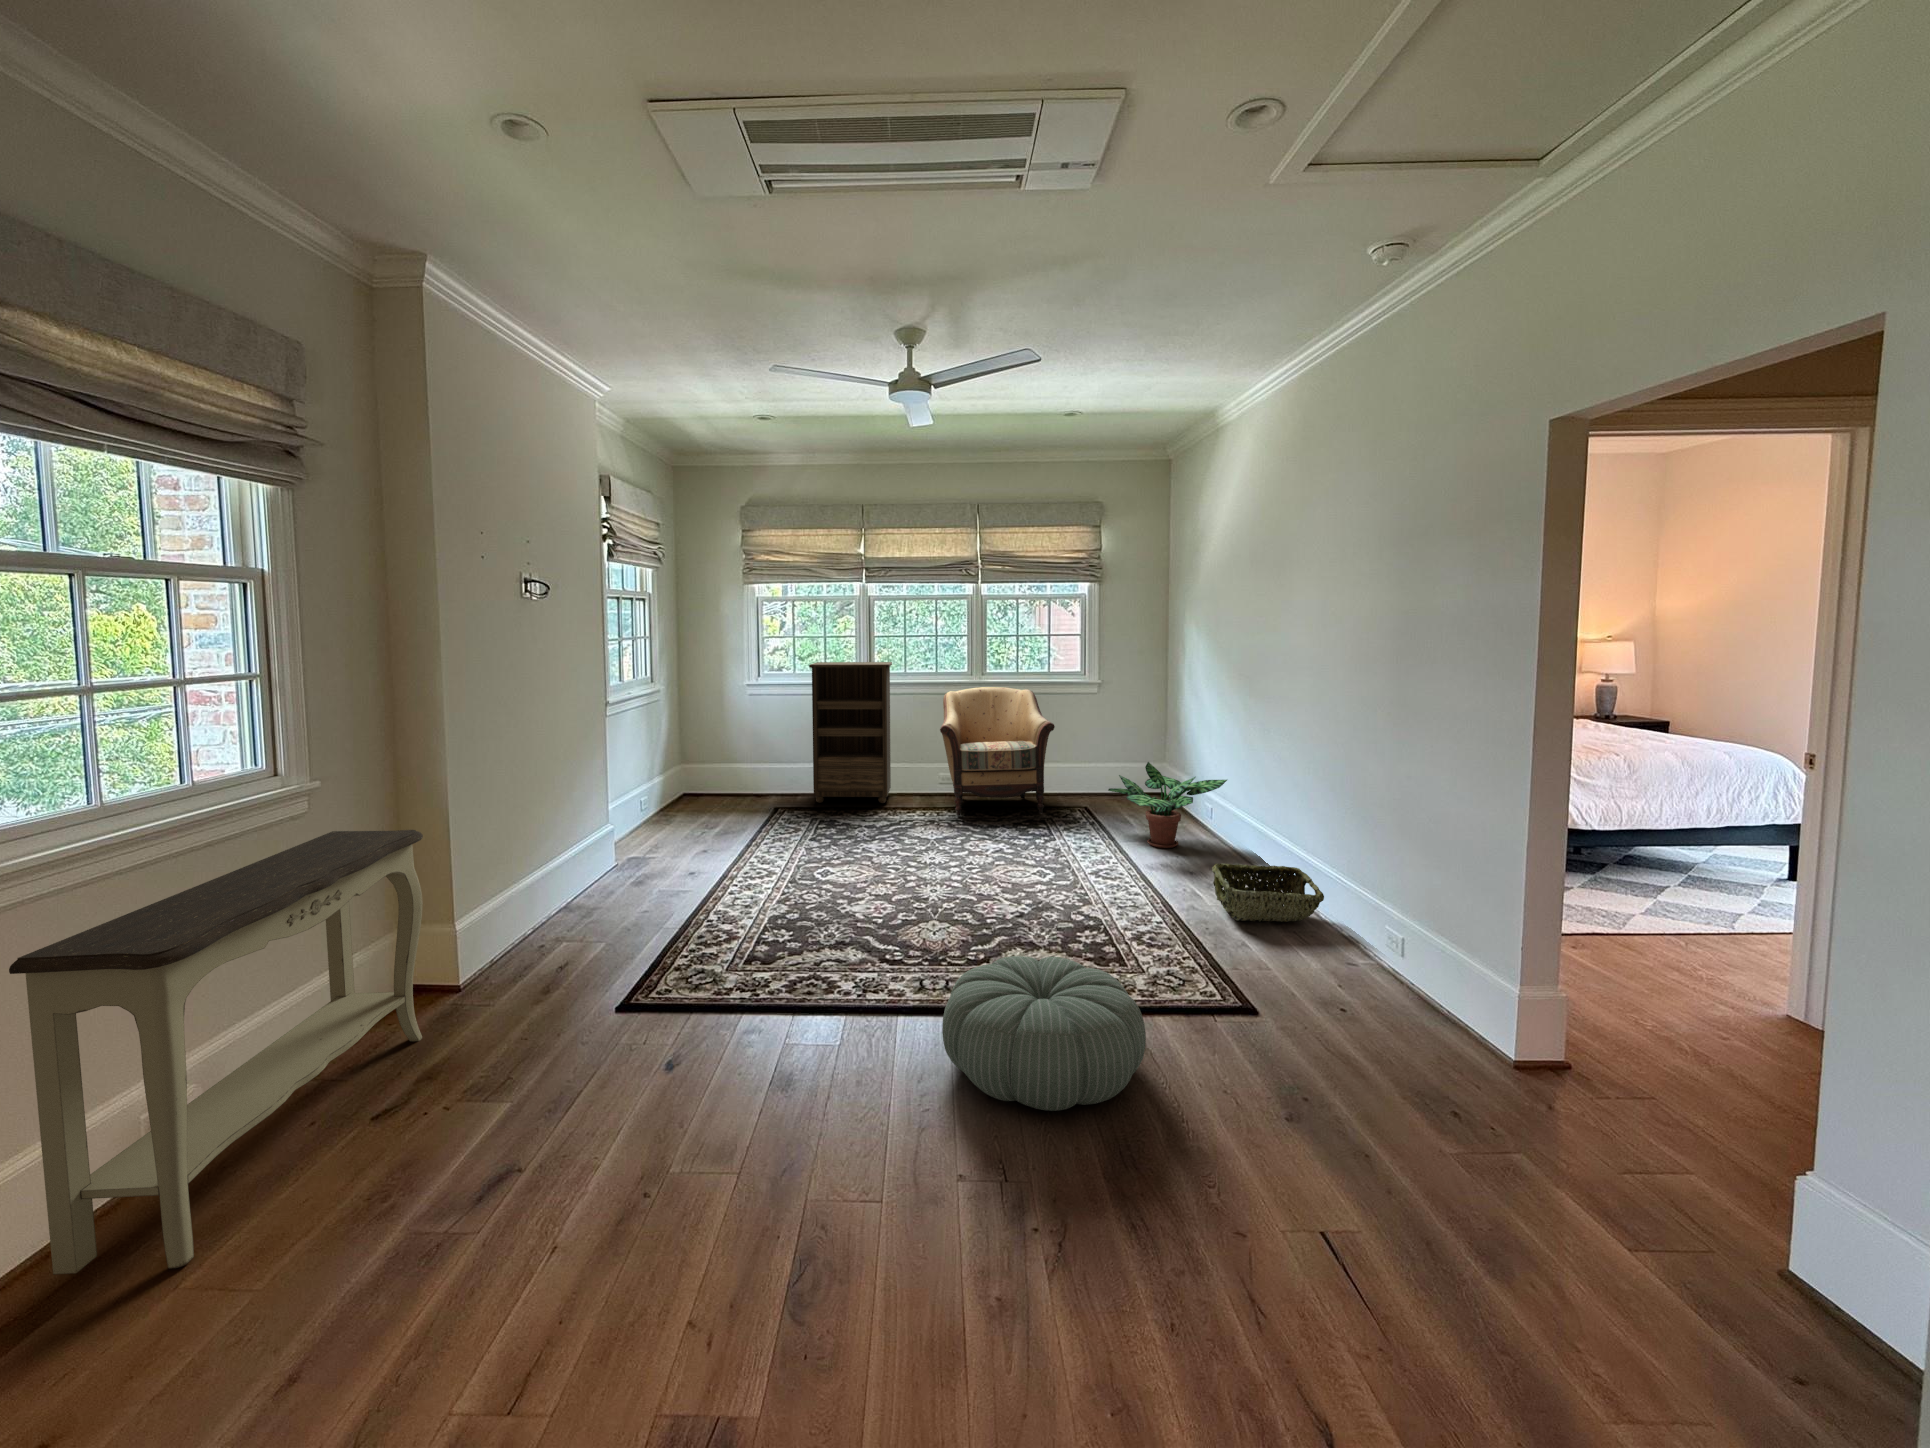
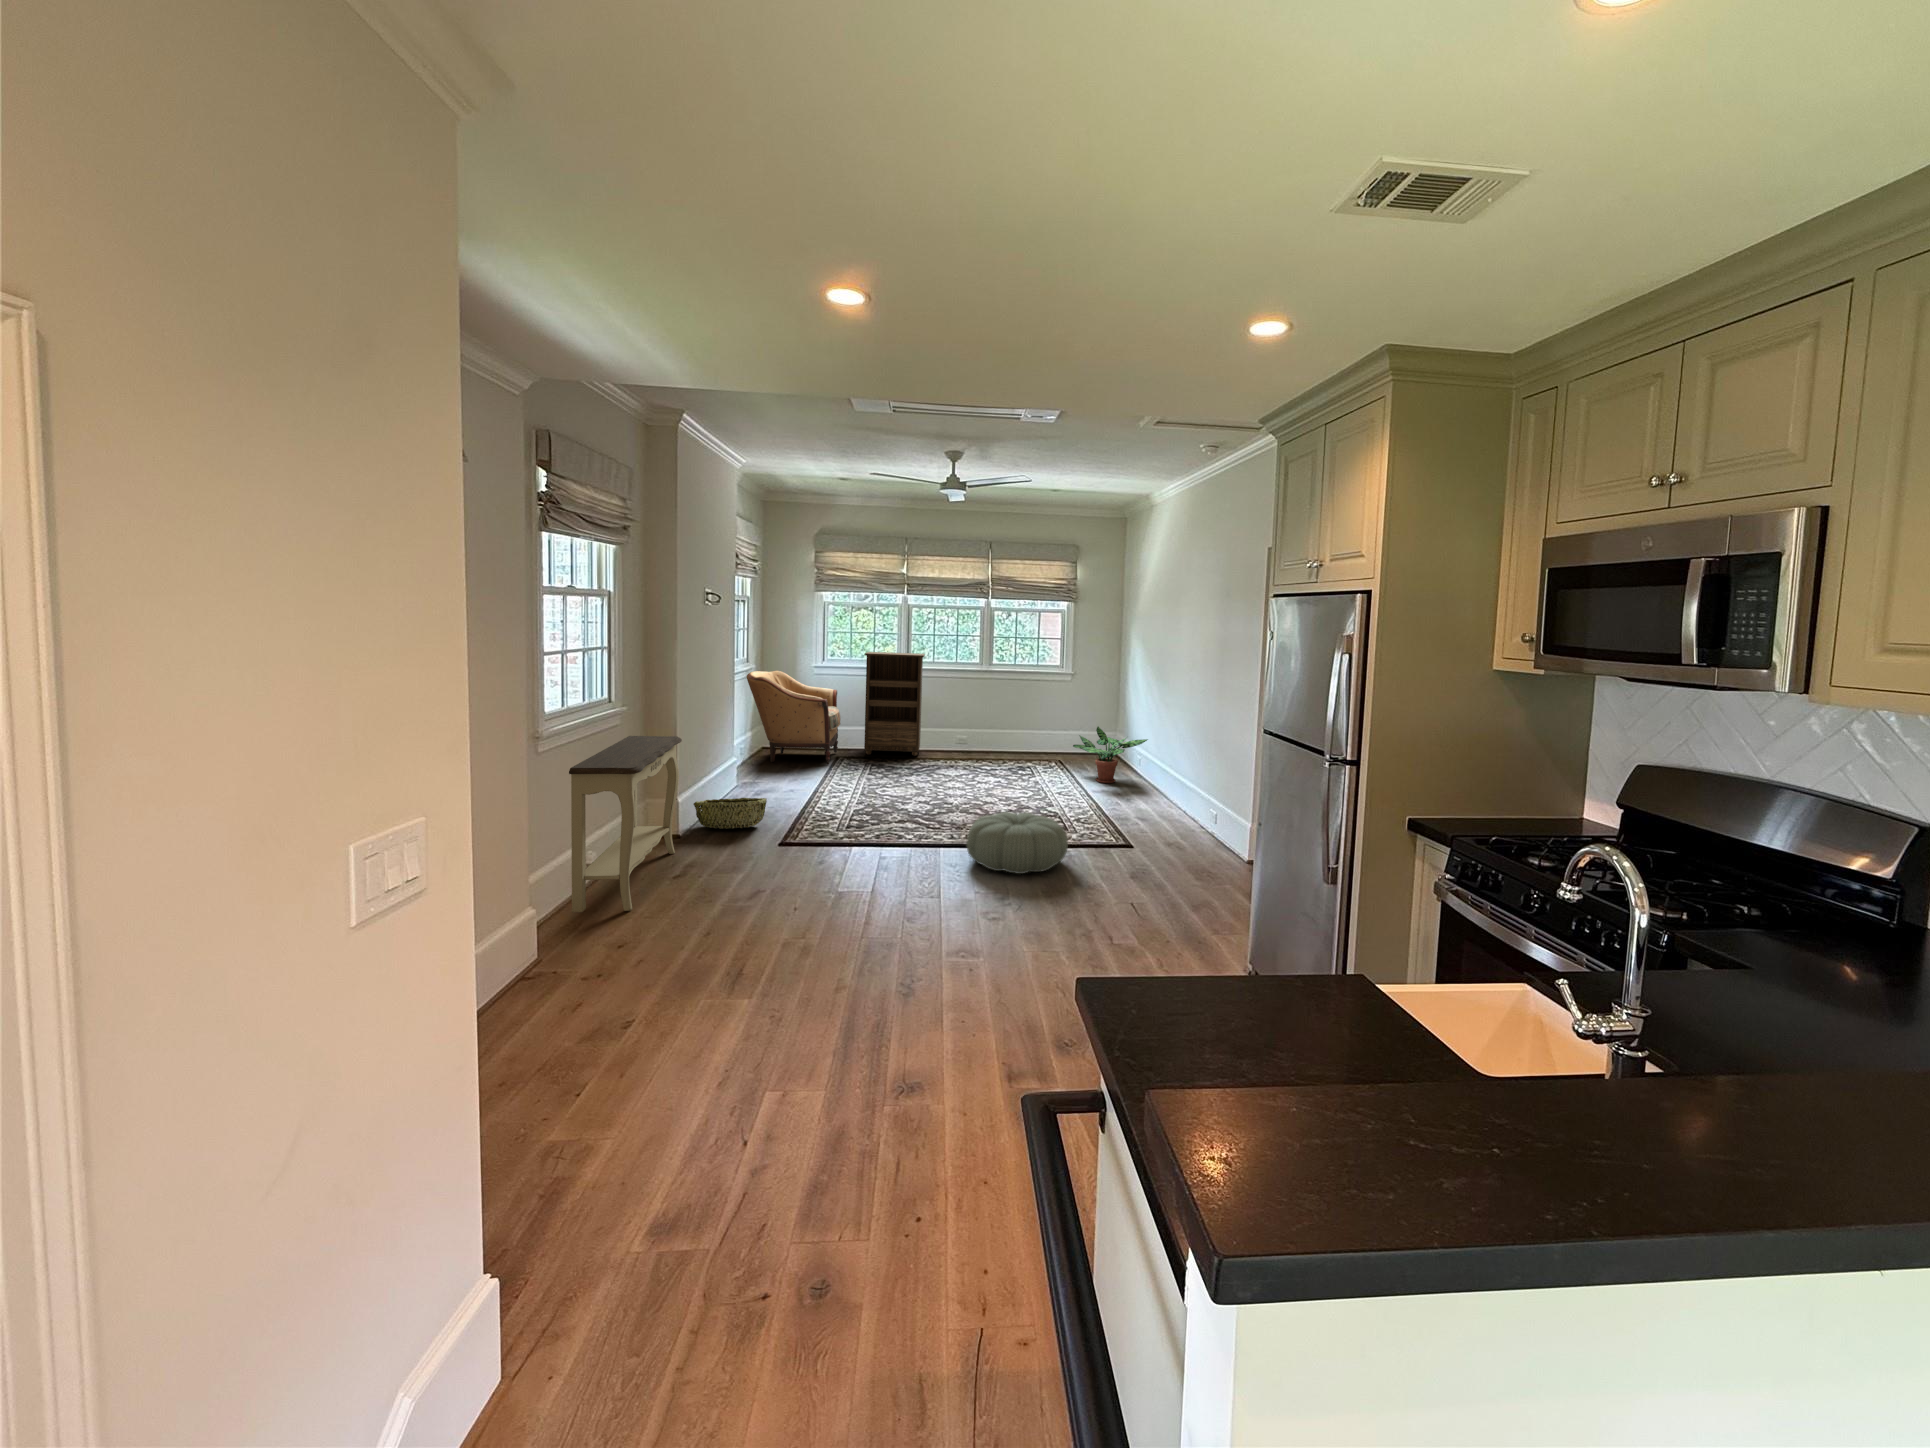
armchair: present [940,687,1055,816] -> present [747,671,840,764]
woven basket: present [1212,864,1324,922] -> present [694,798,767,829]

